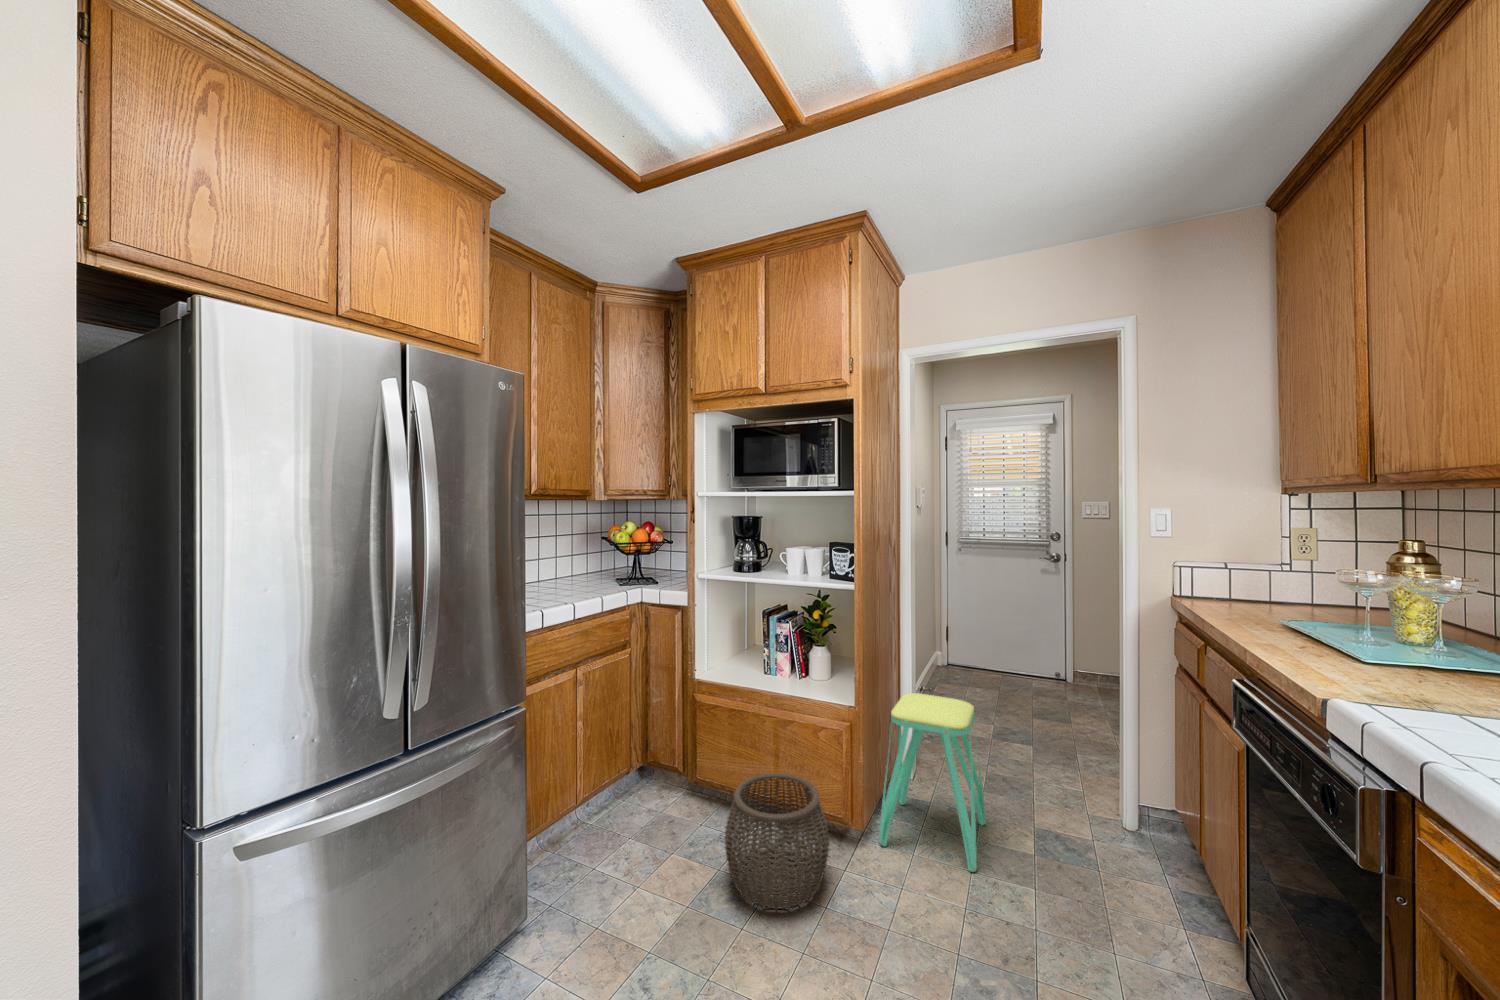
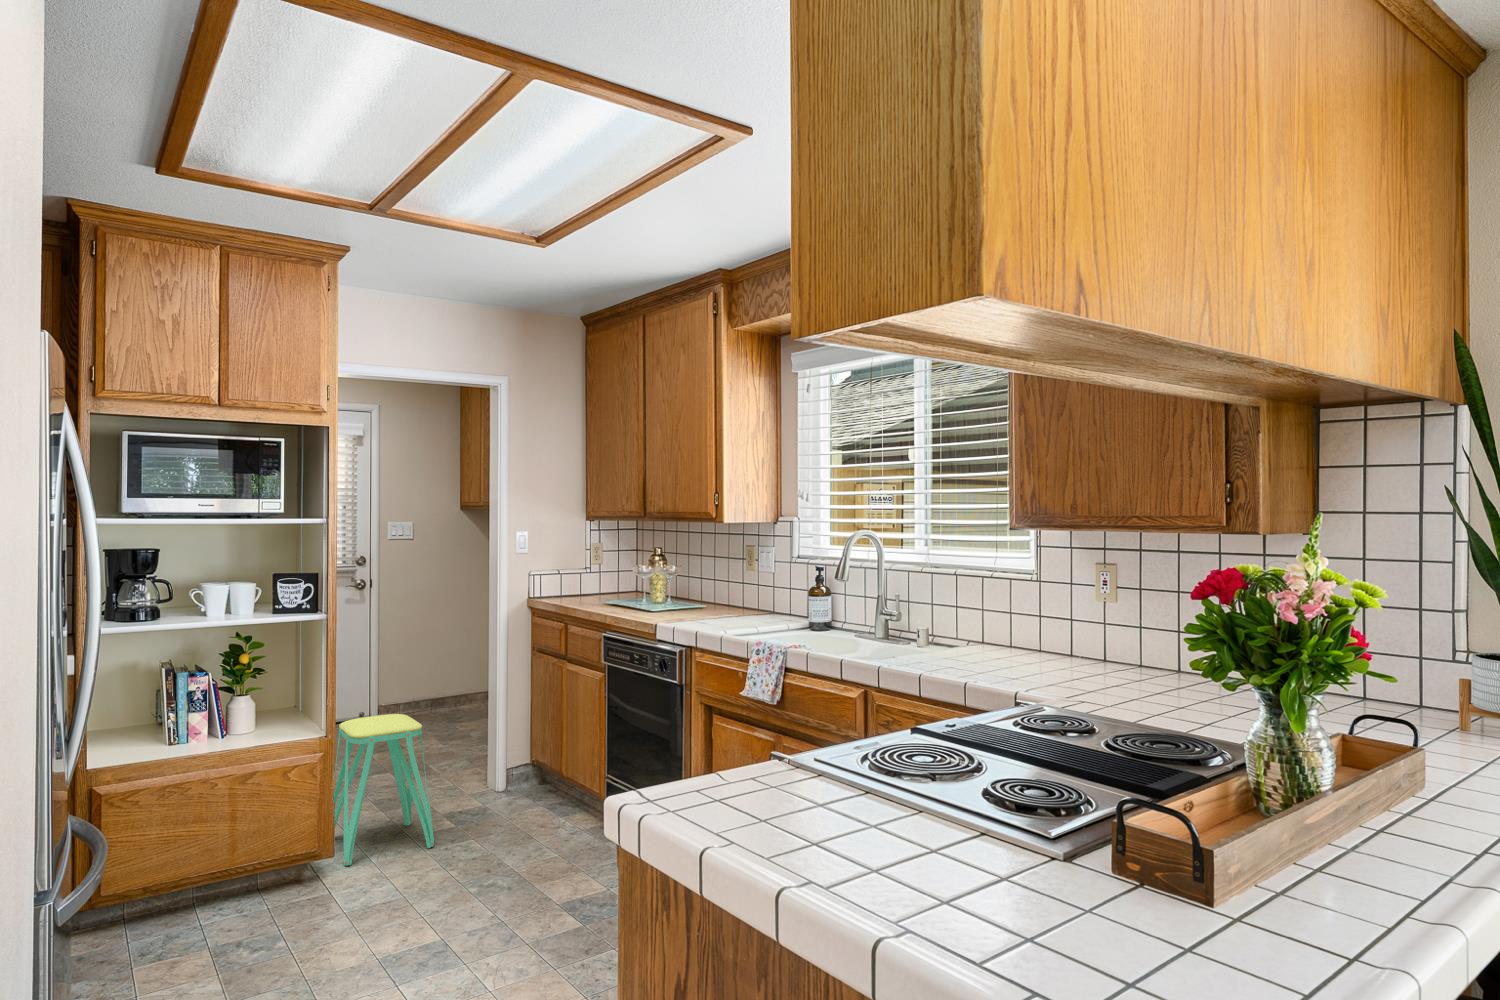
woven basket: present [724,773,829,910] -> none [227,814,348,938]

